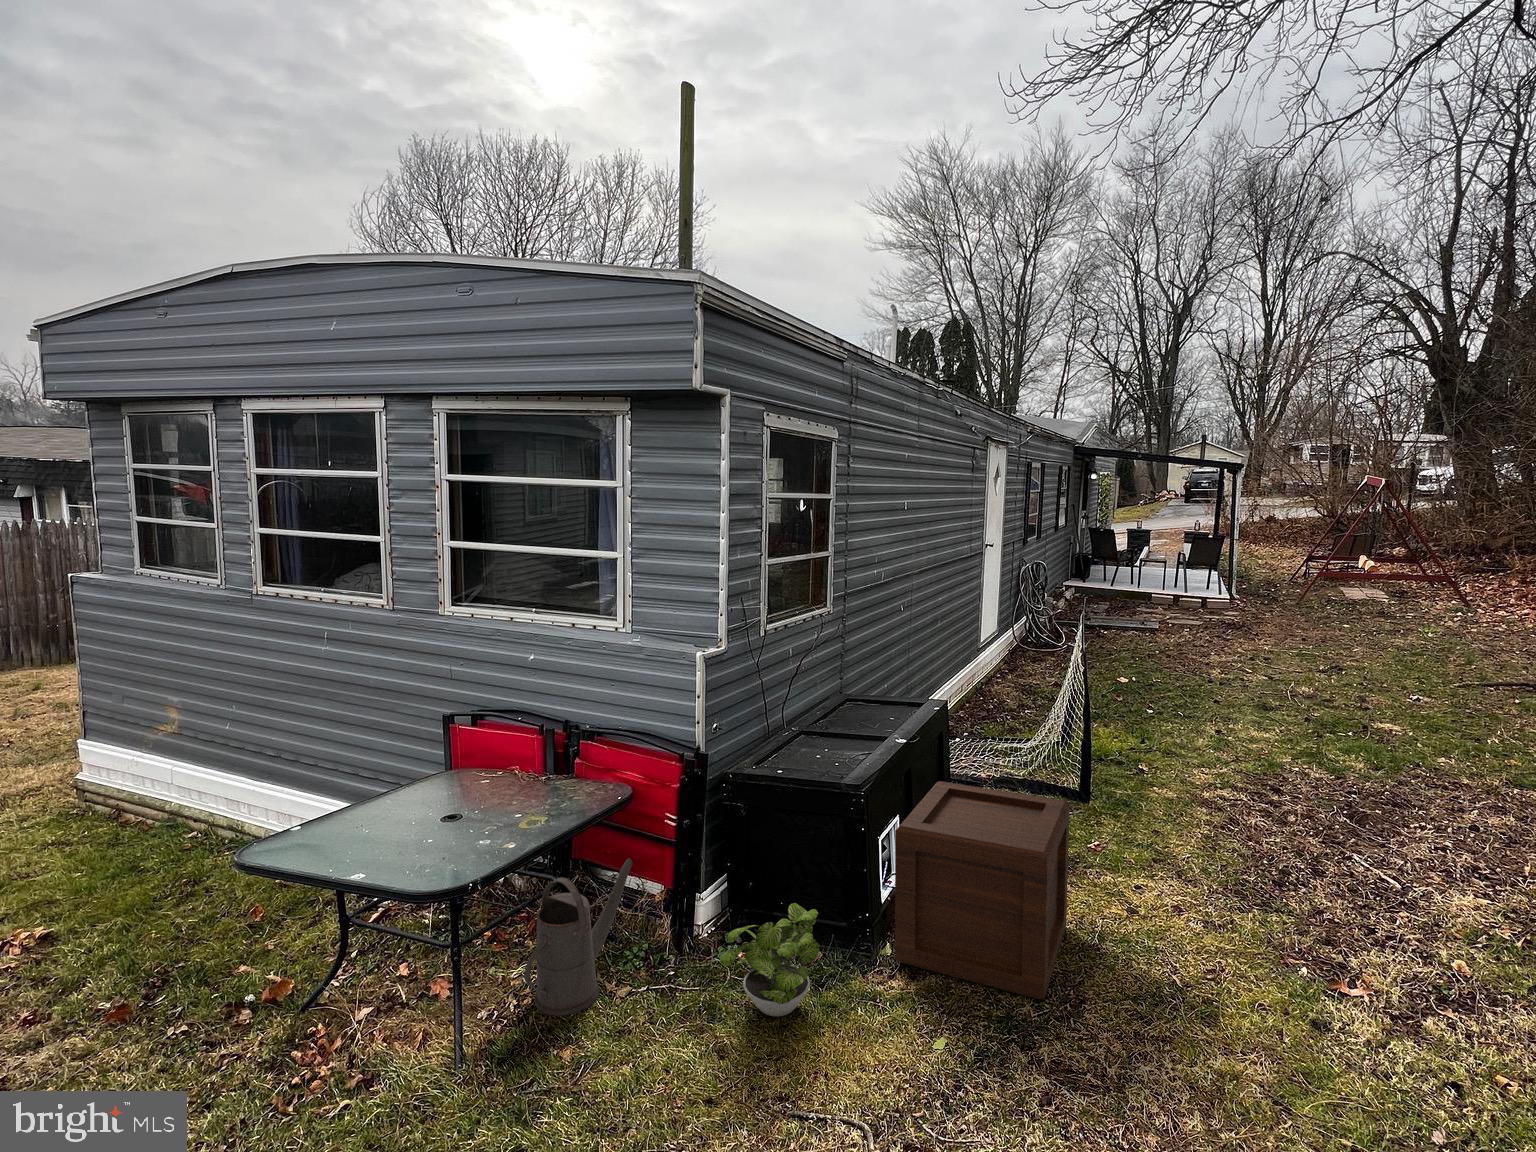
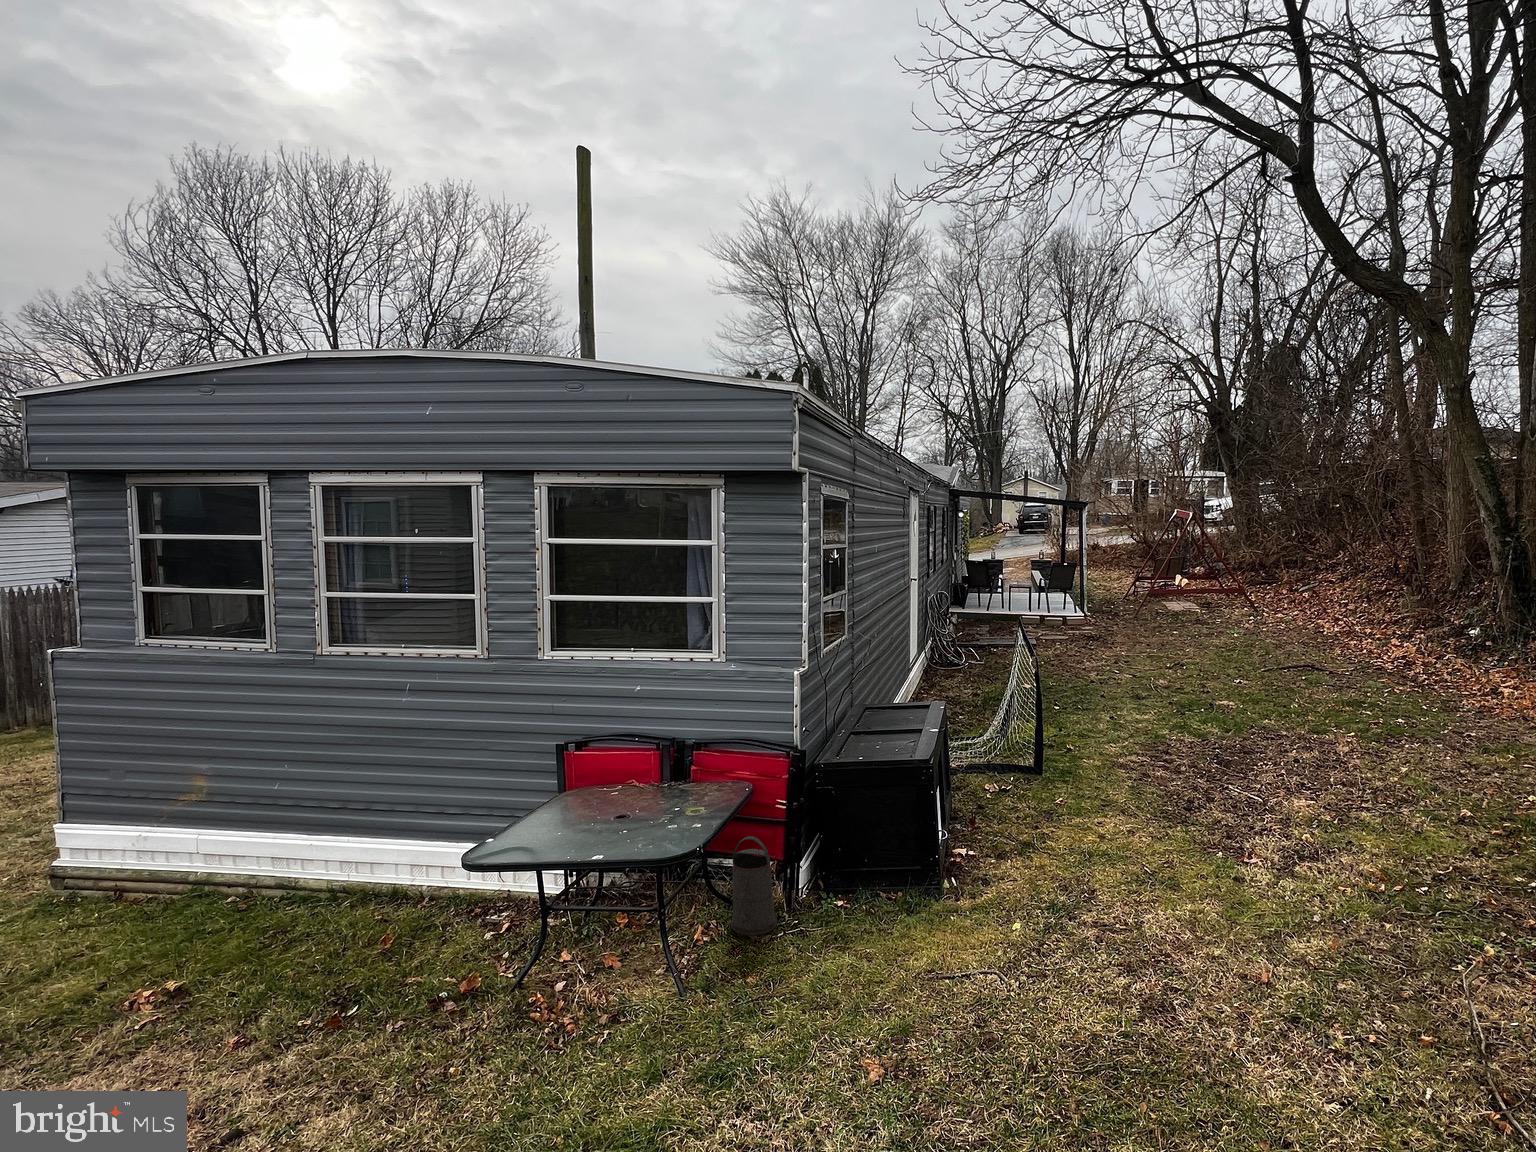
wooden crate: present [895,781,1070,1000] -> none [965,753,1074,886]
potted plant: present [719,903,820,1016] -> none [869,840,932,915]

